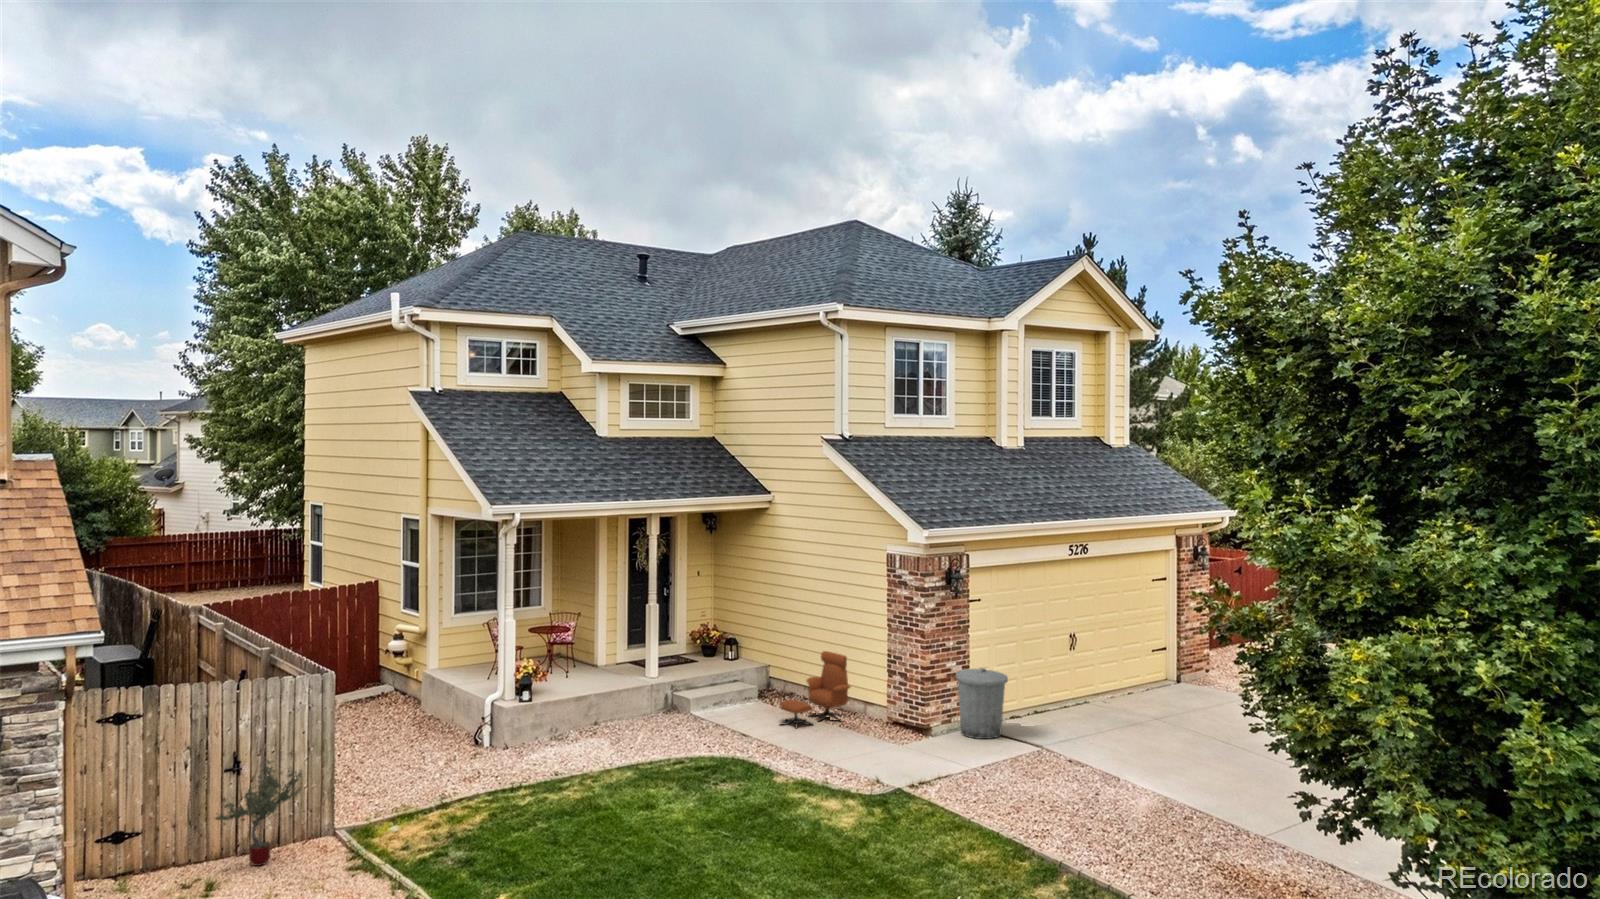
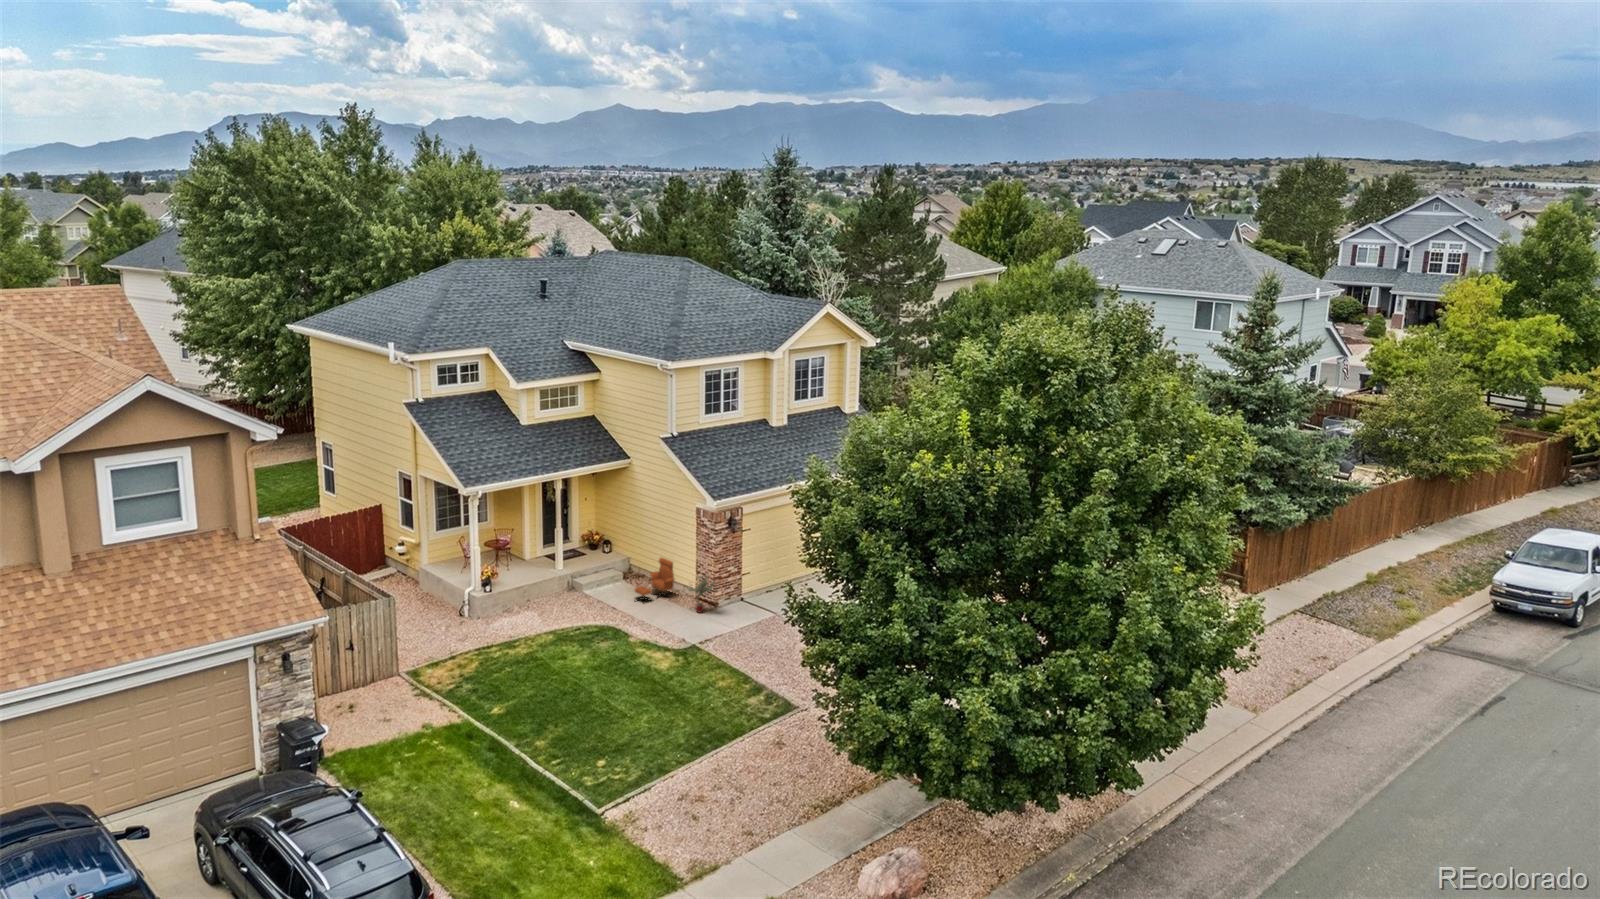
trash can: present [956,668,1008,739] -> none [733,570,762,610]
potted tree: present [215,761,301,866] -> present [687,576,714,612]

